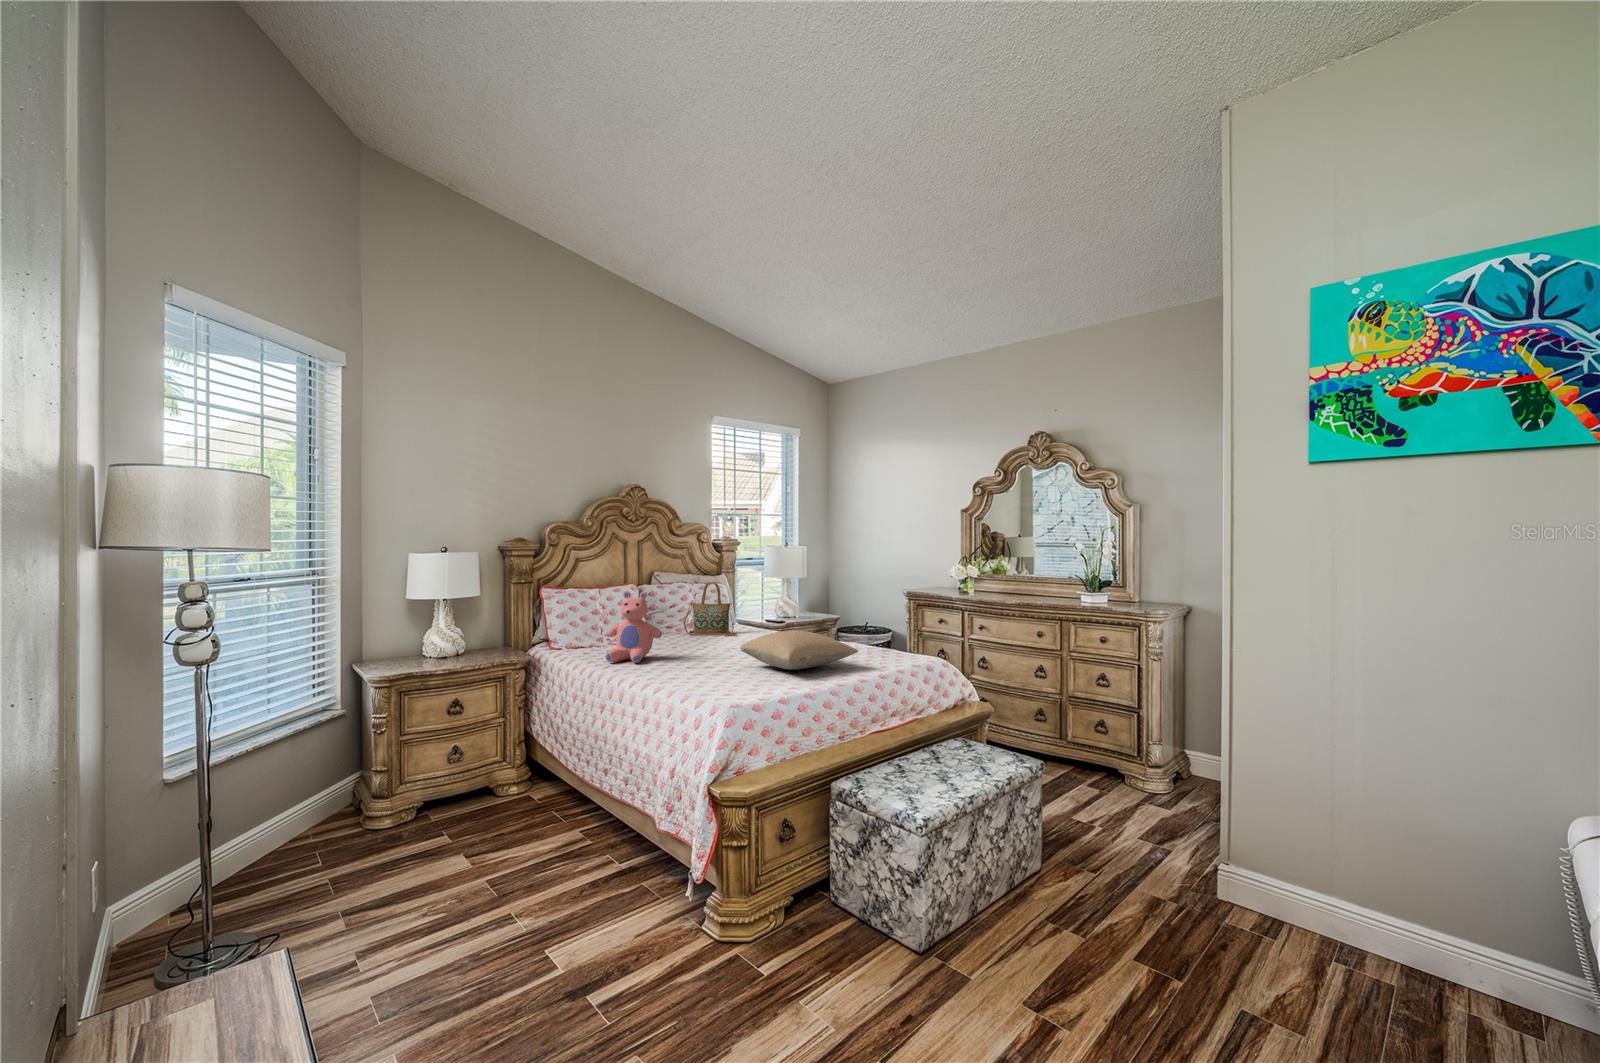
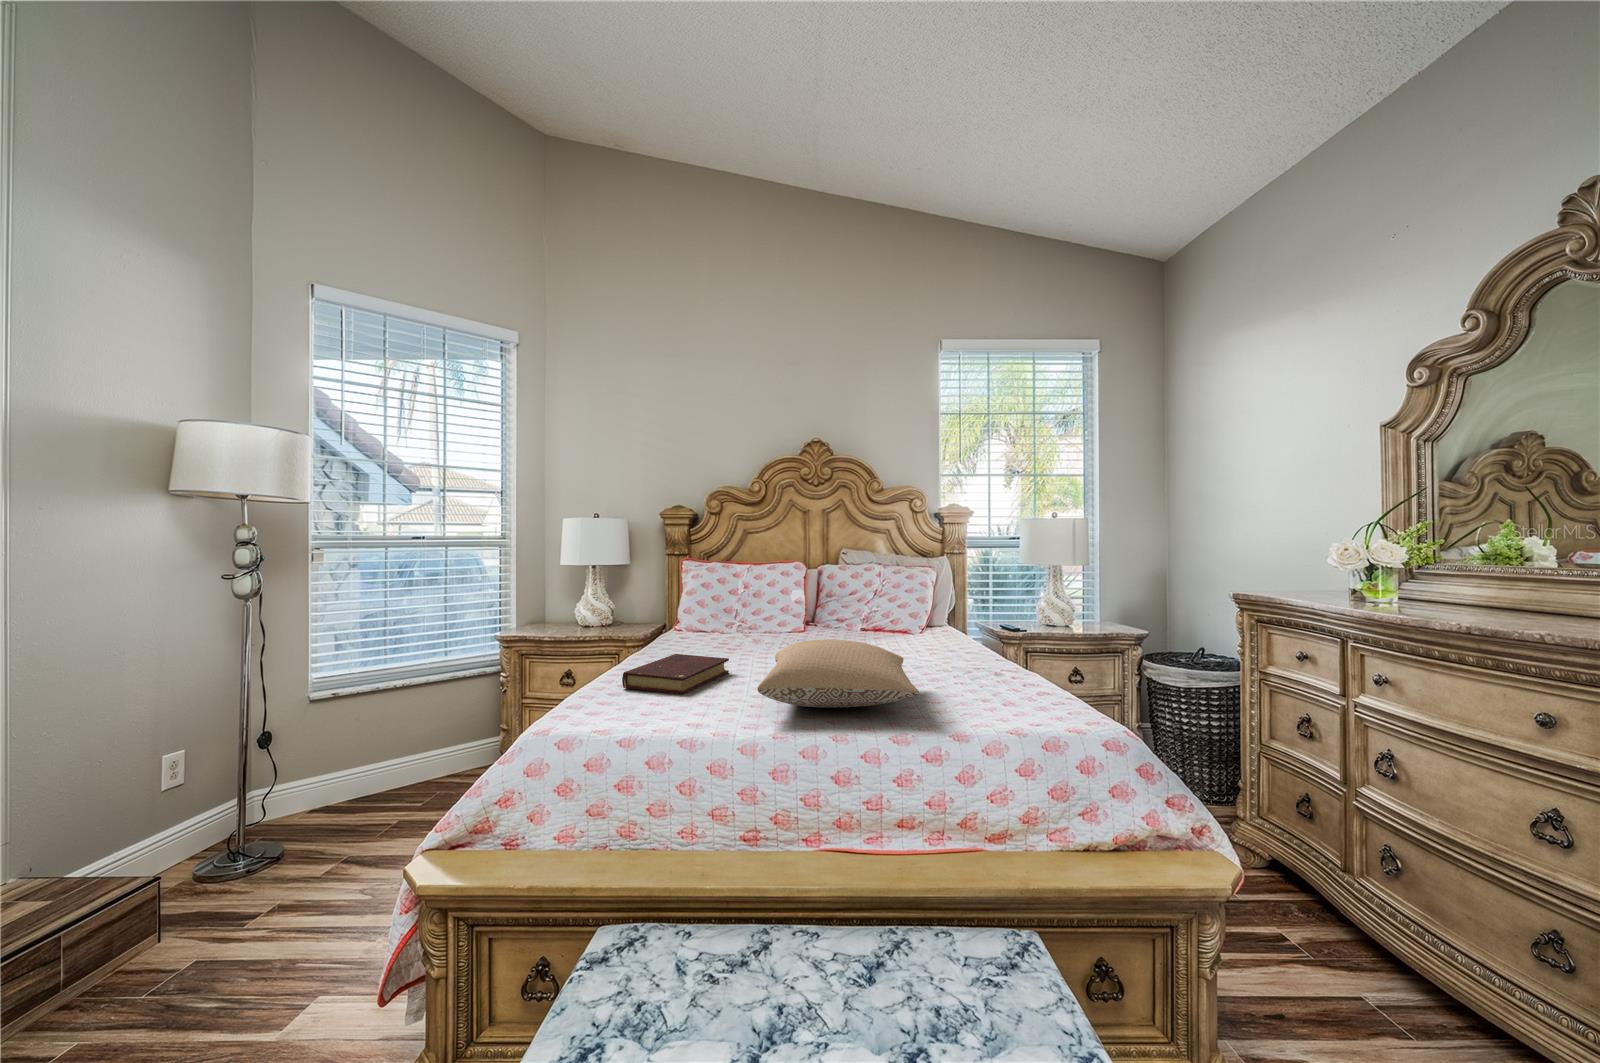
handbag: present [683,583,737,636] -> none [857,564,919,639]
teddy bear: present [606,591,662,663] -> none [669,566,738,659]
book: none [644,656,703,682] -> present [622,654,729,695]

